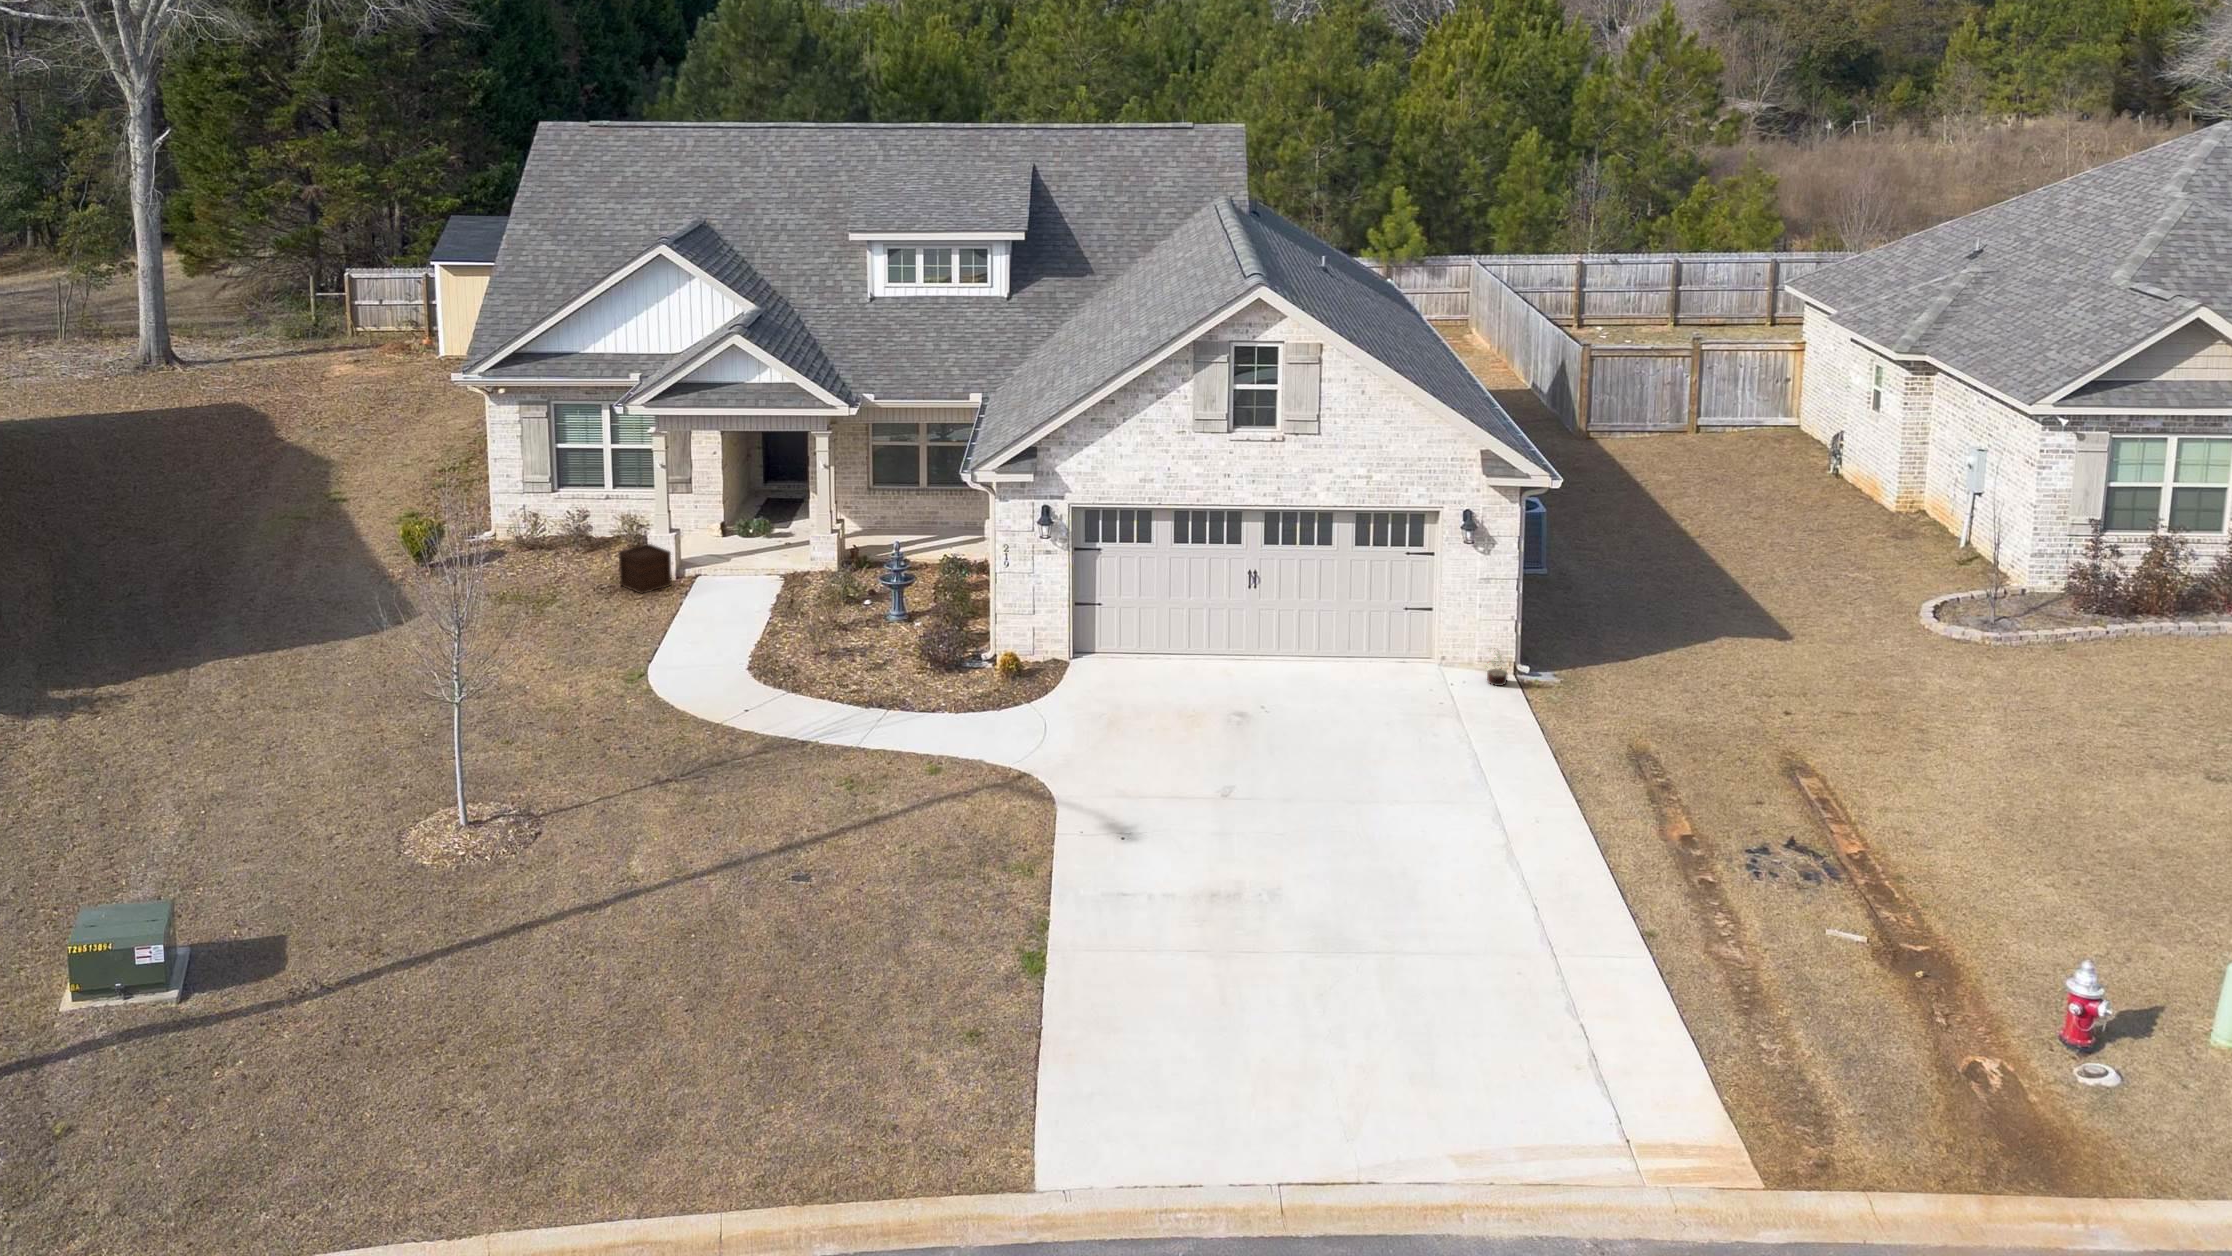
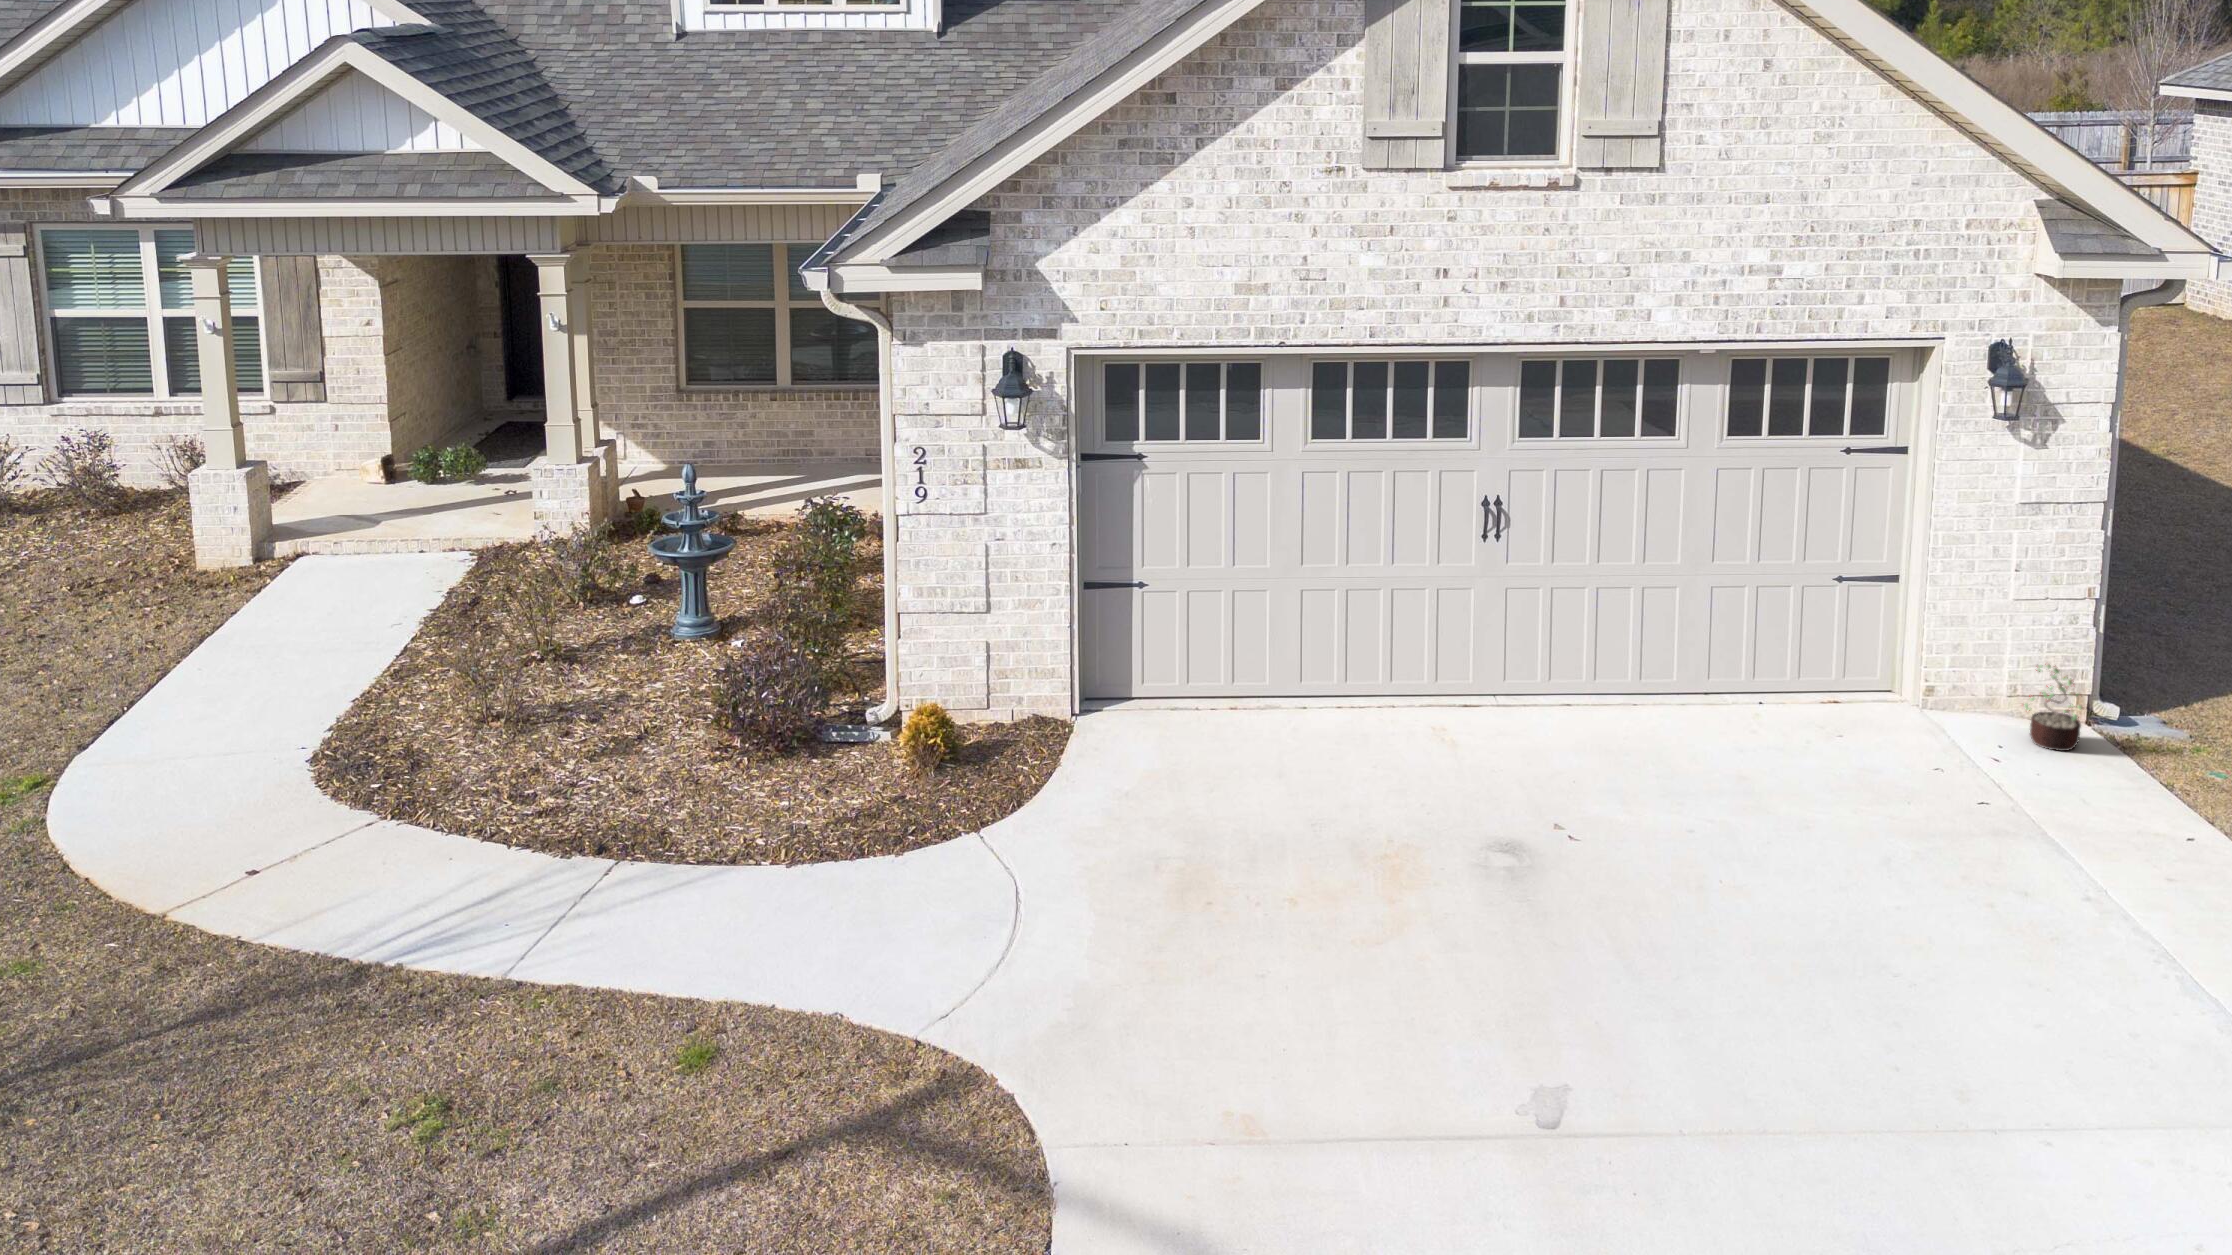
wooden crate: present [619,544,672,593] -> none [110,490,231,593]

